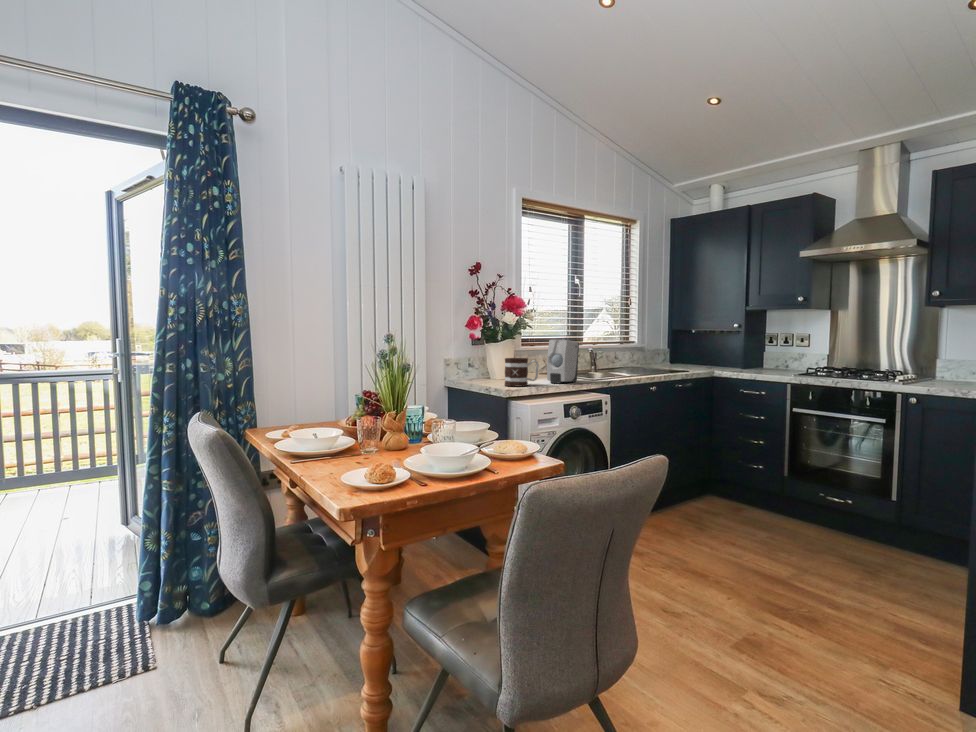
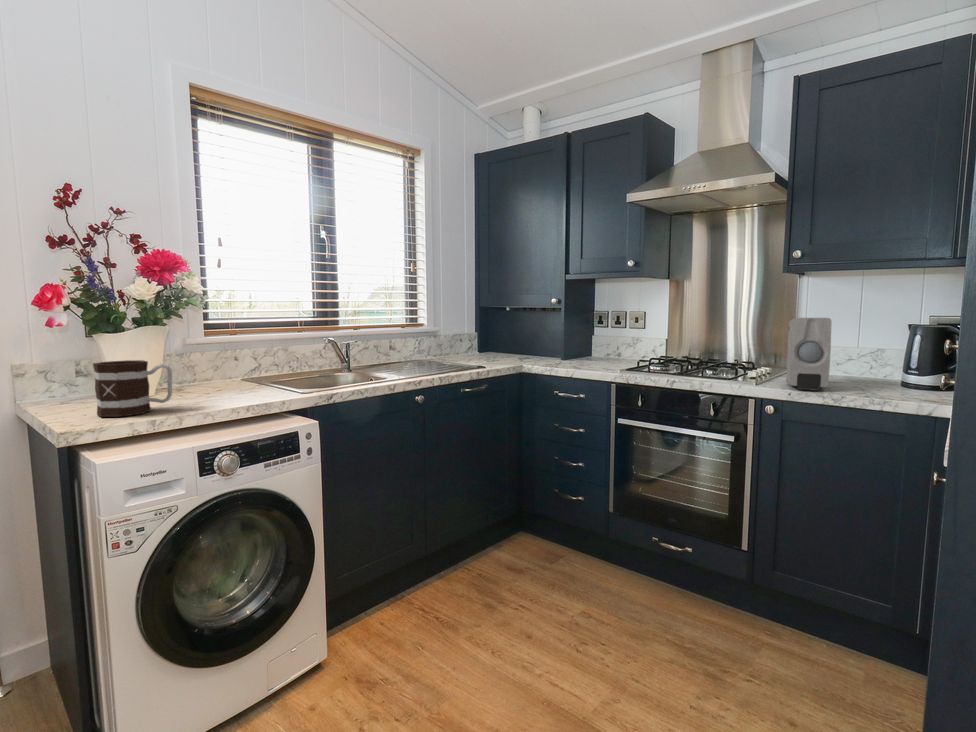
soap dispenser: present [547,340,579,384] -> present [786,318,832,391]

